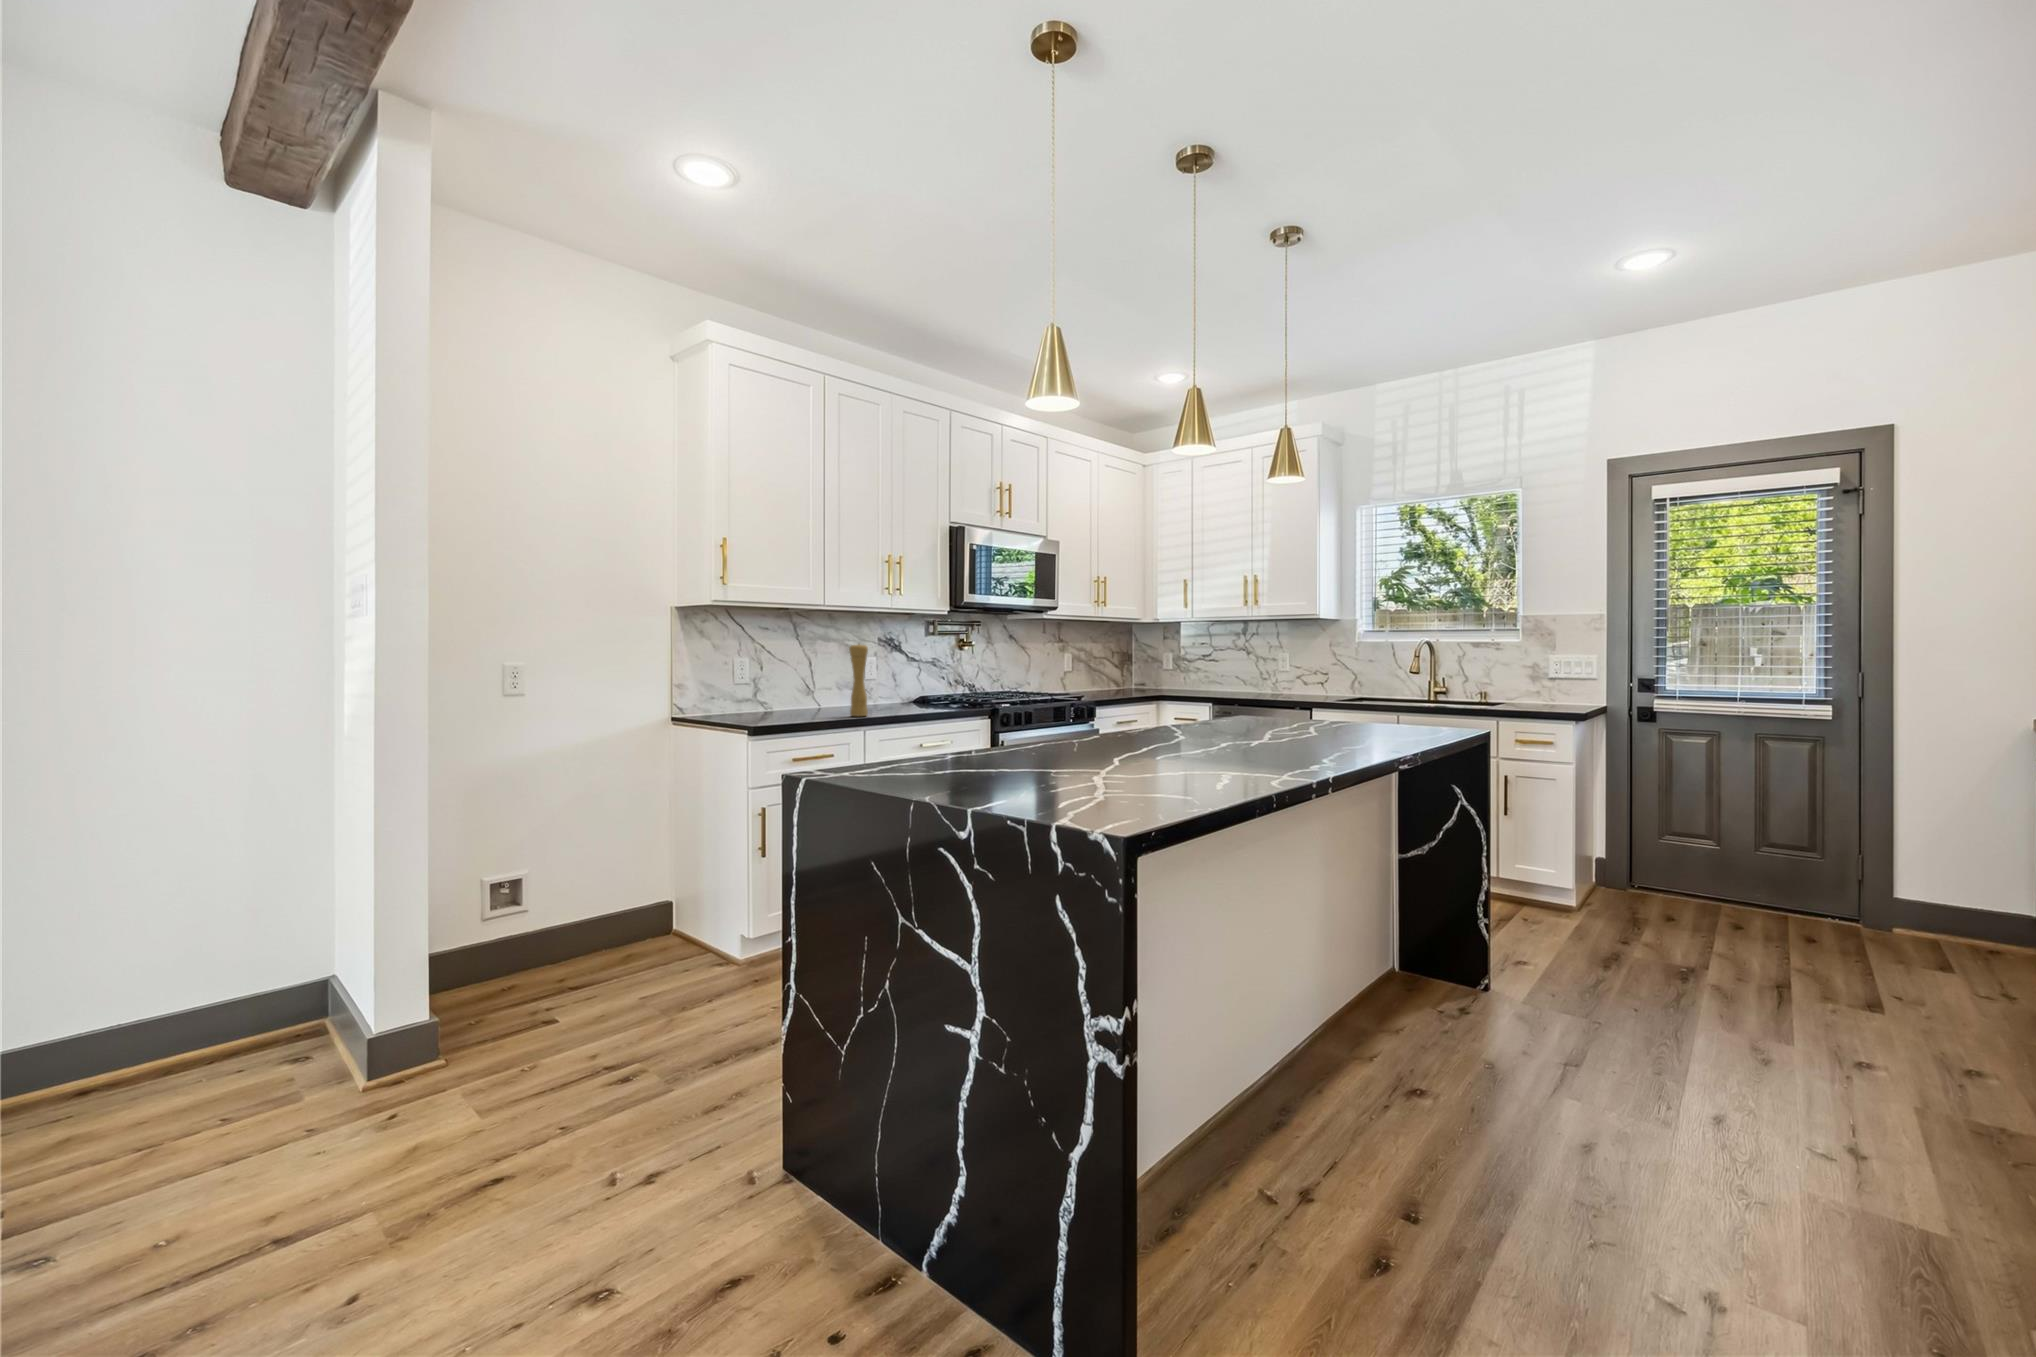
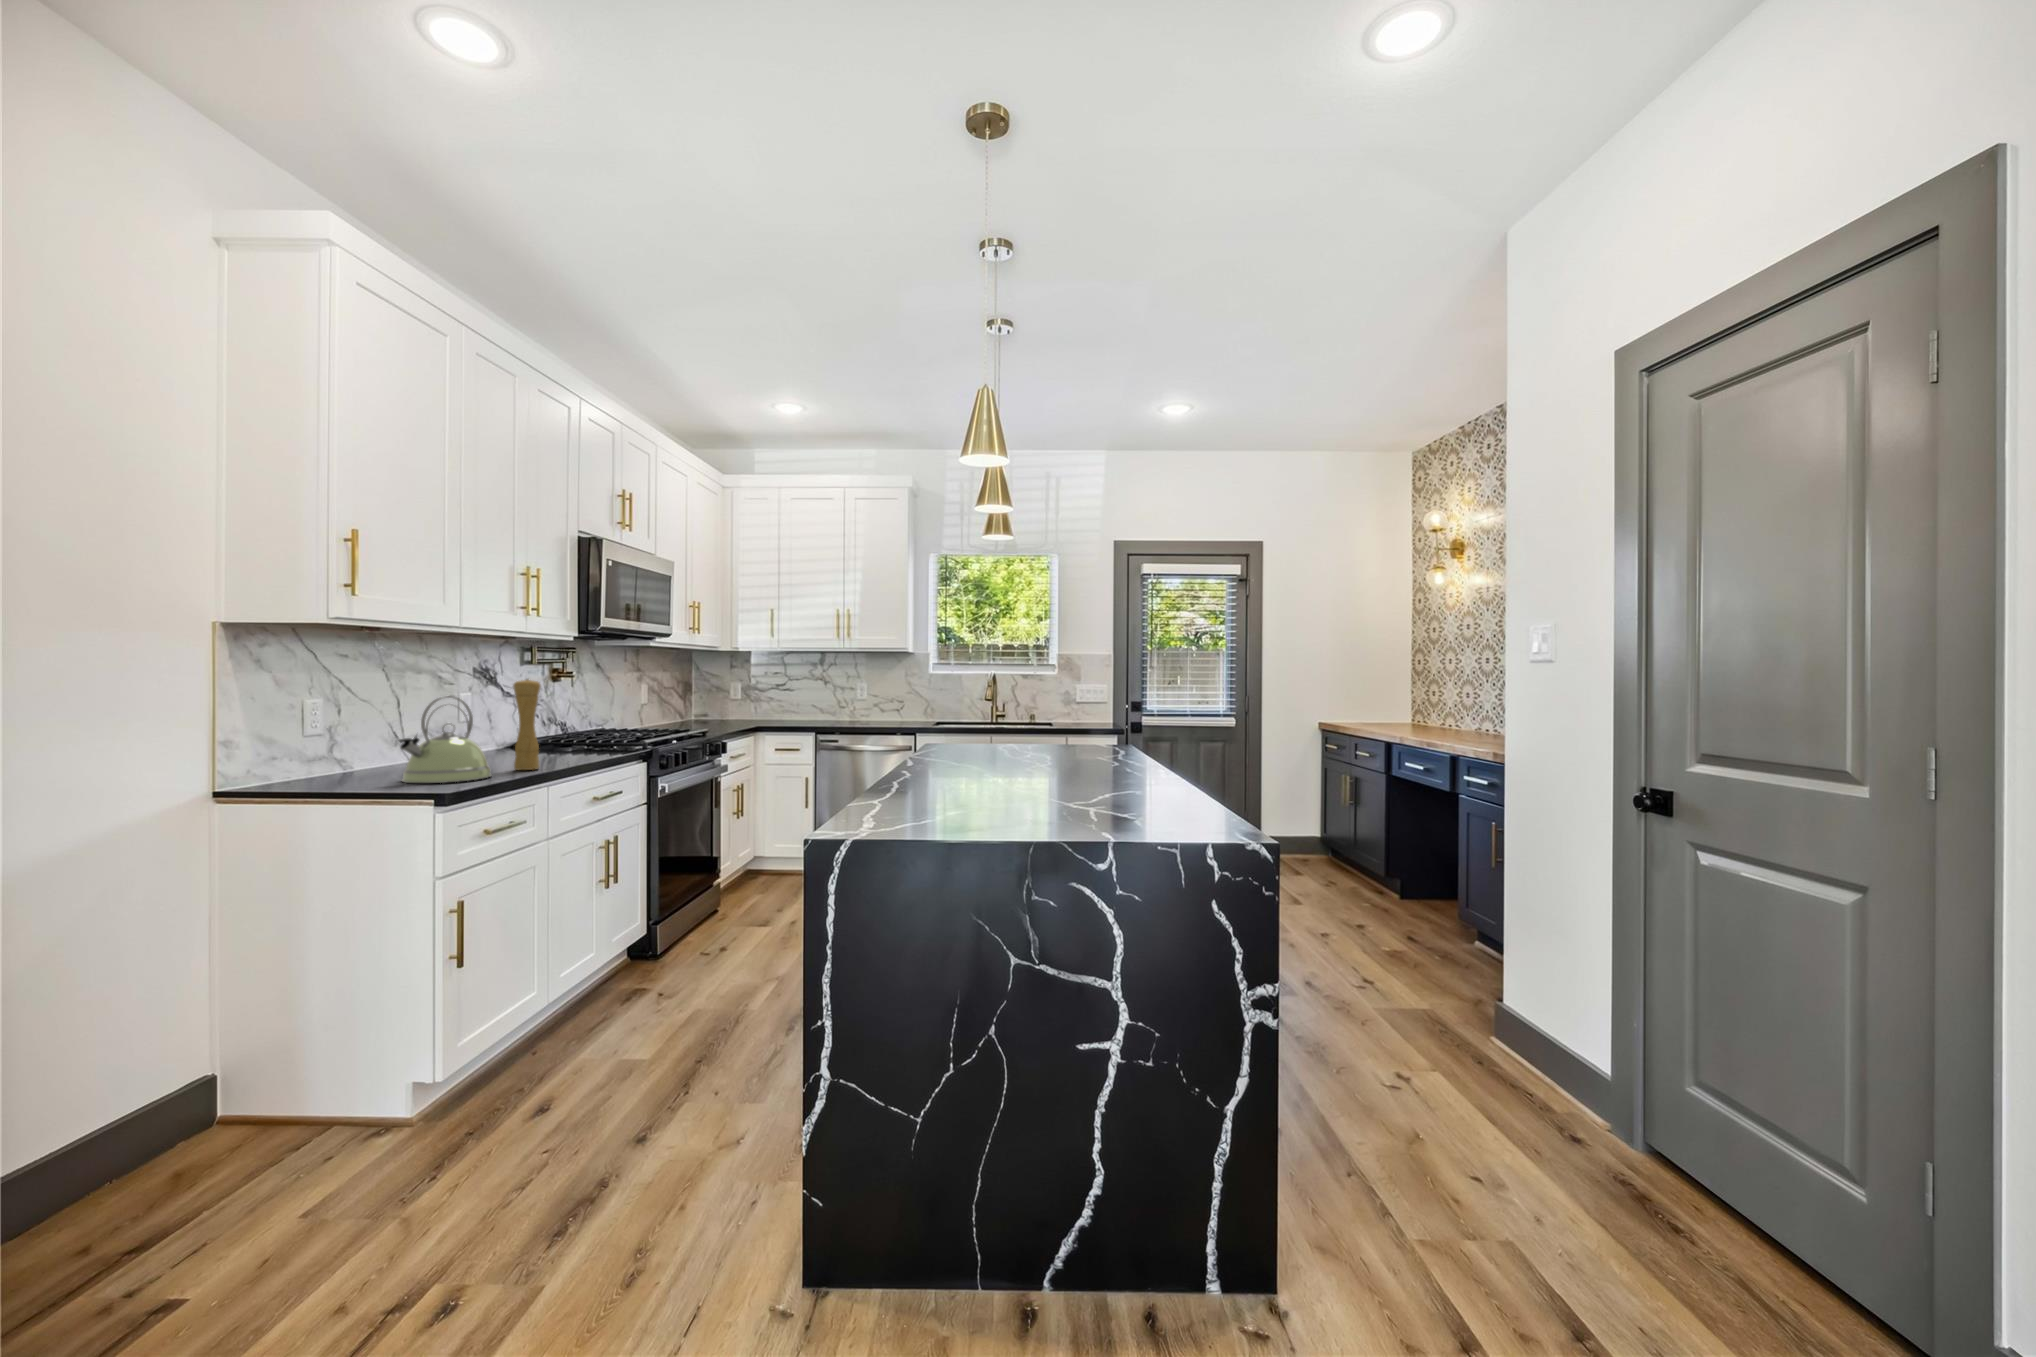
kettle: none [762,656,826,720] -> present [399,696,491,783]

